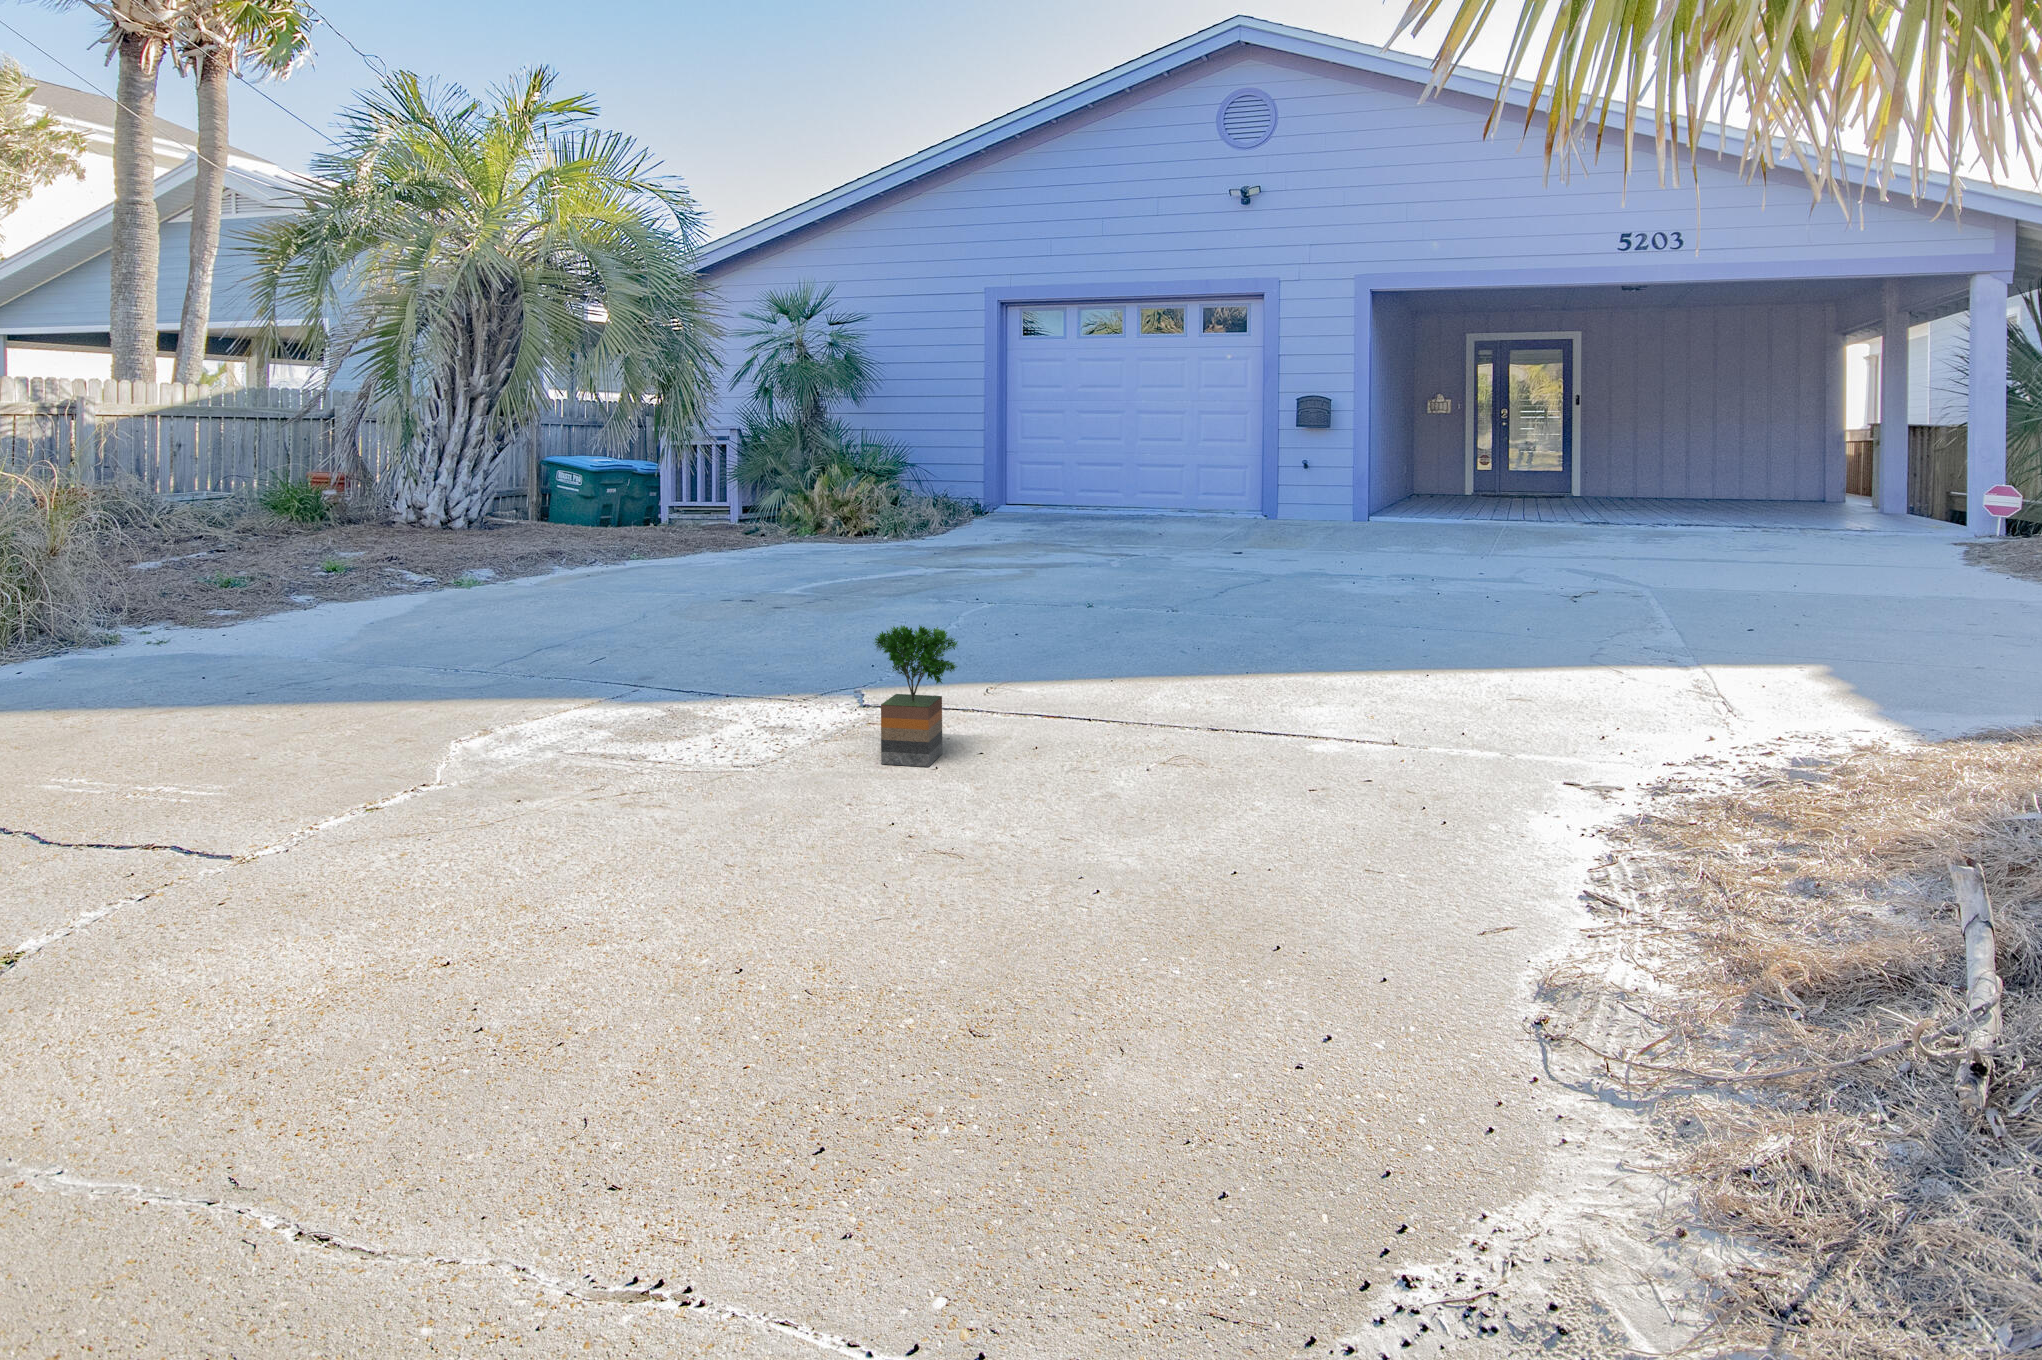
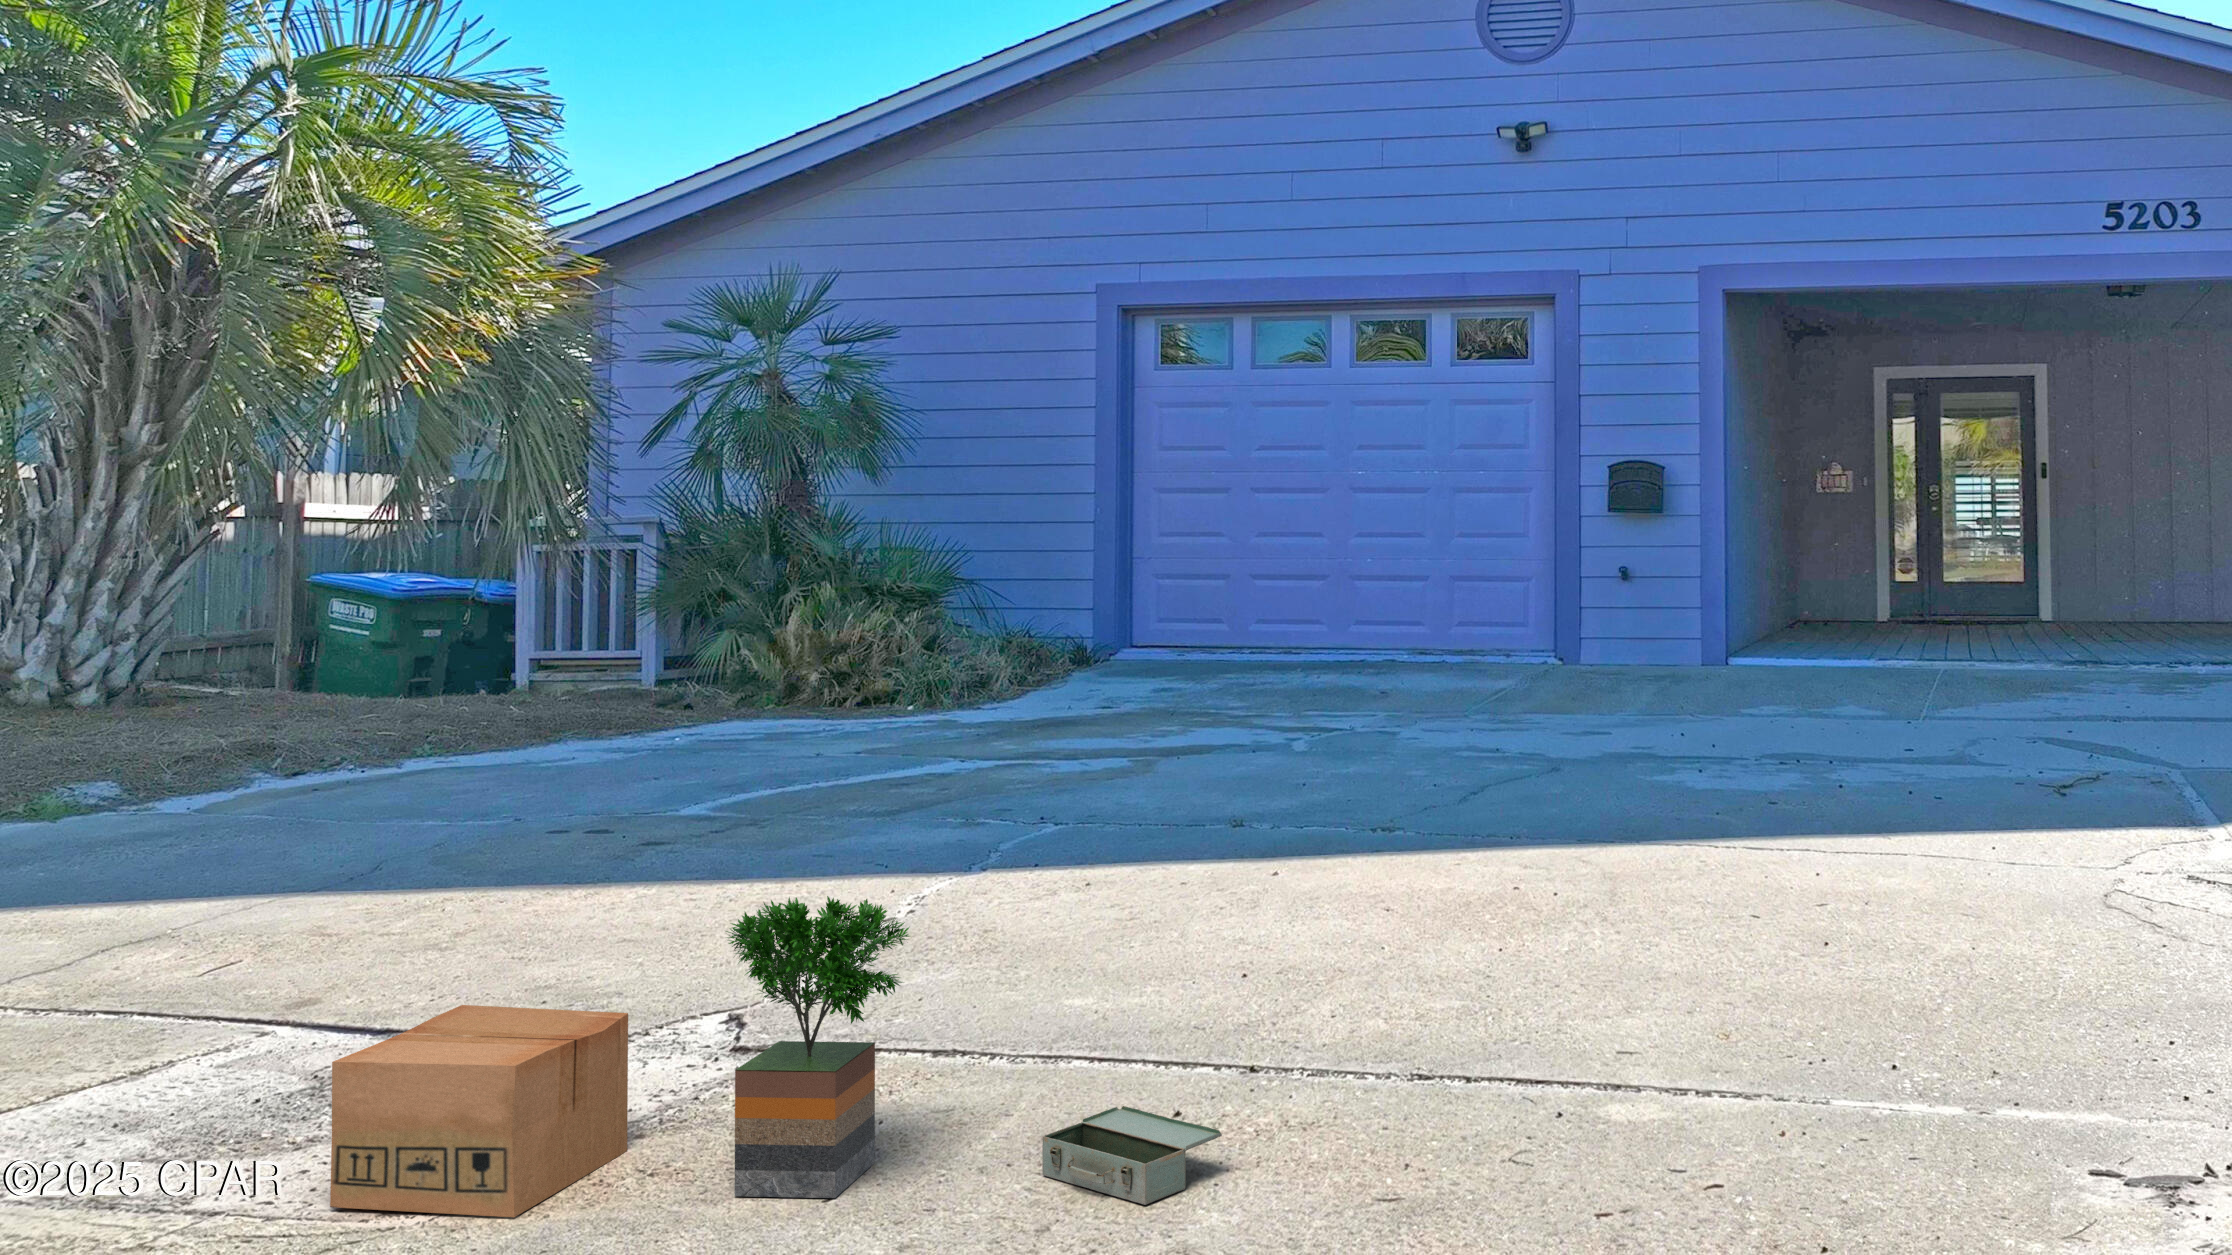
cardboard box: none [698,672,823,768] -> present [330,1005,628,1217]
toolbox: none [1025,732,1113,776] -> present [1042,1106,1222,1205]

